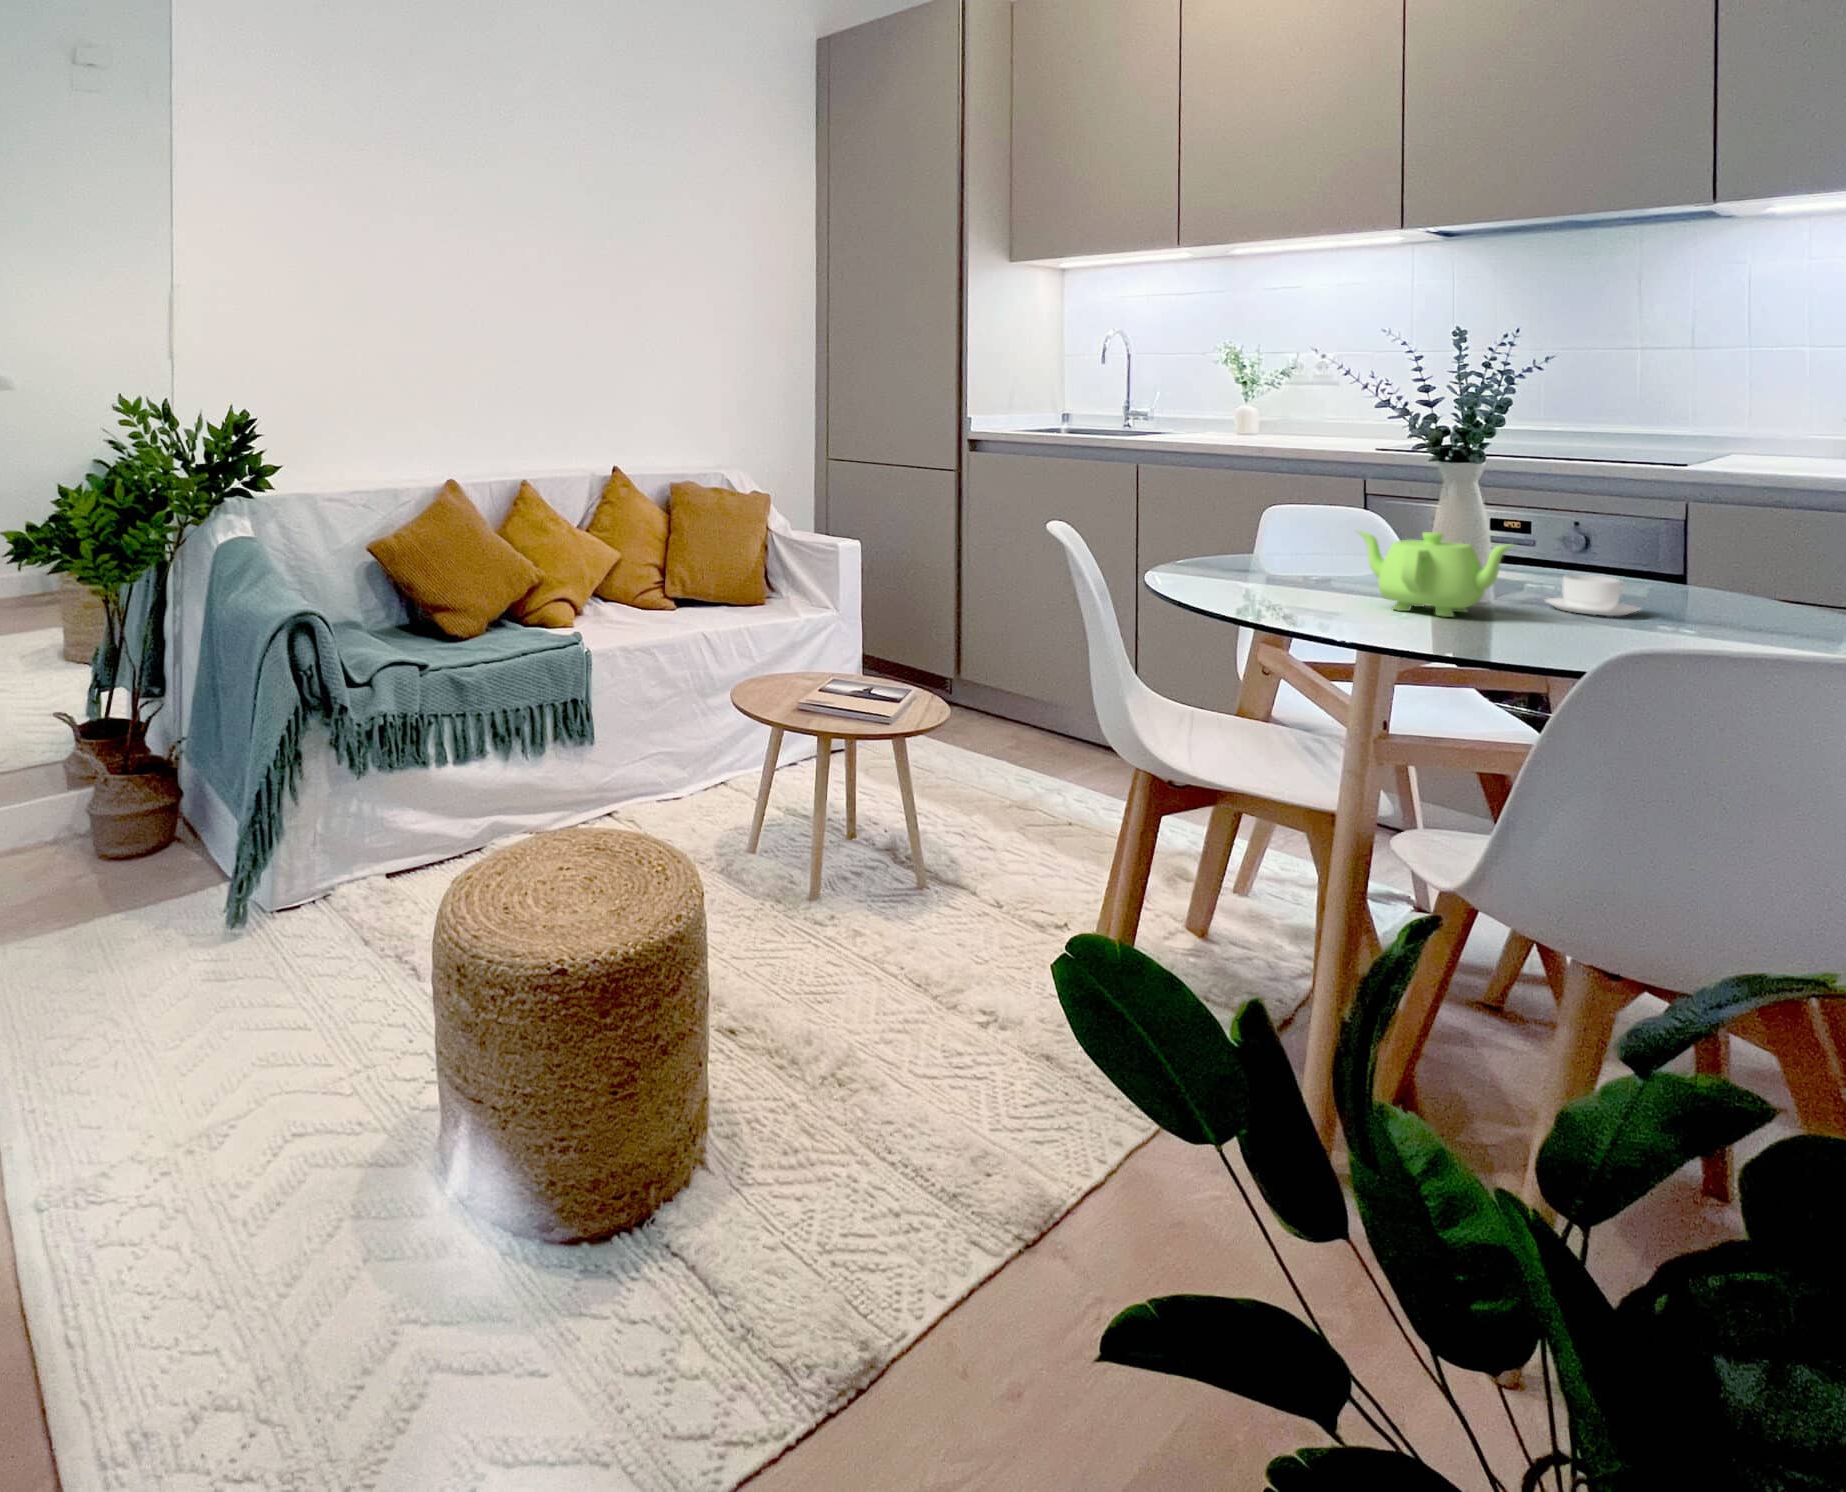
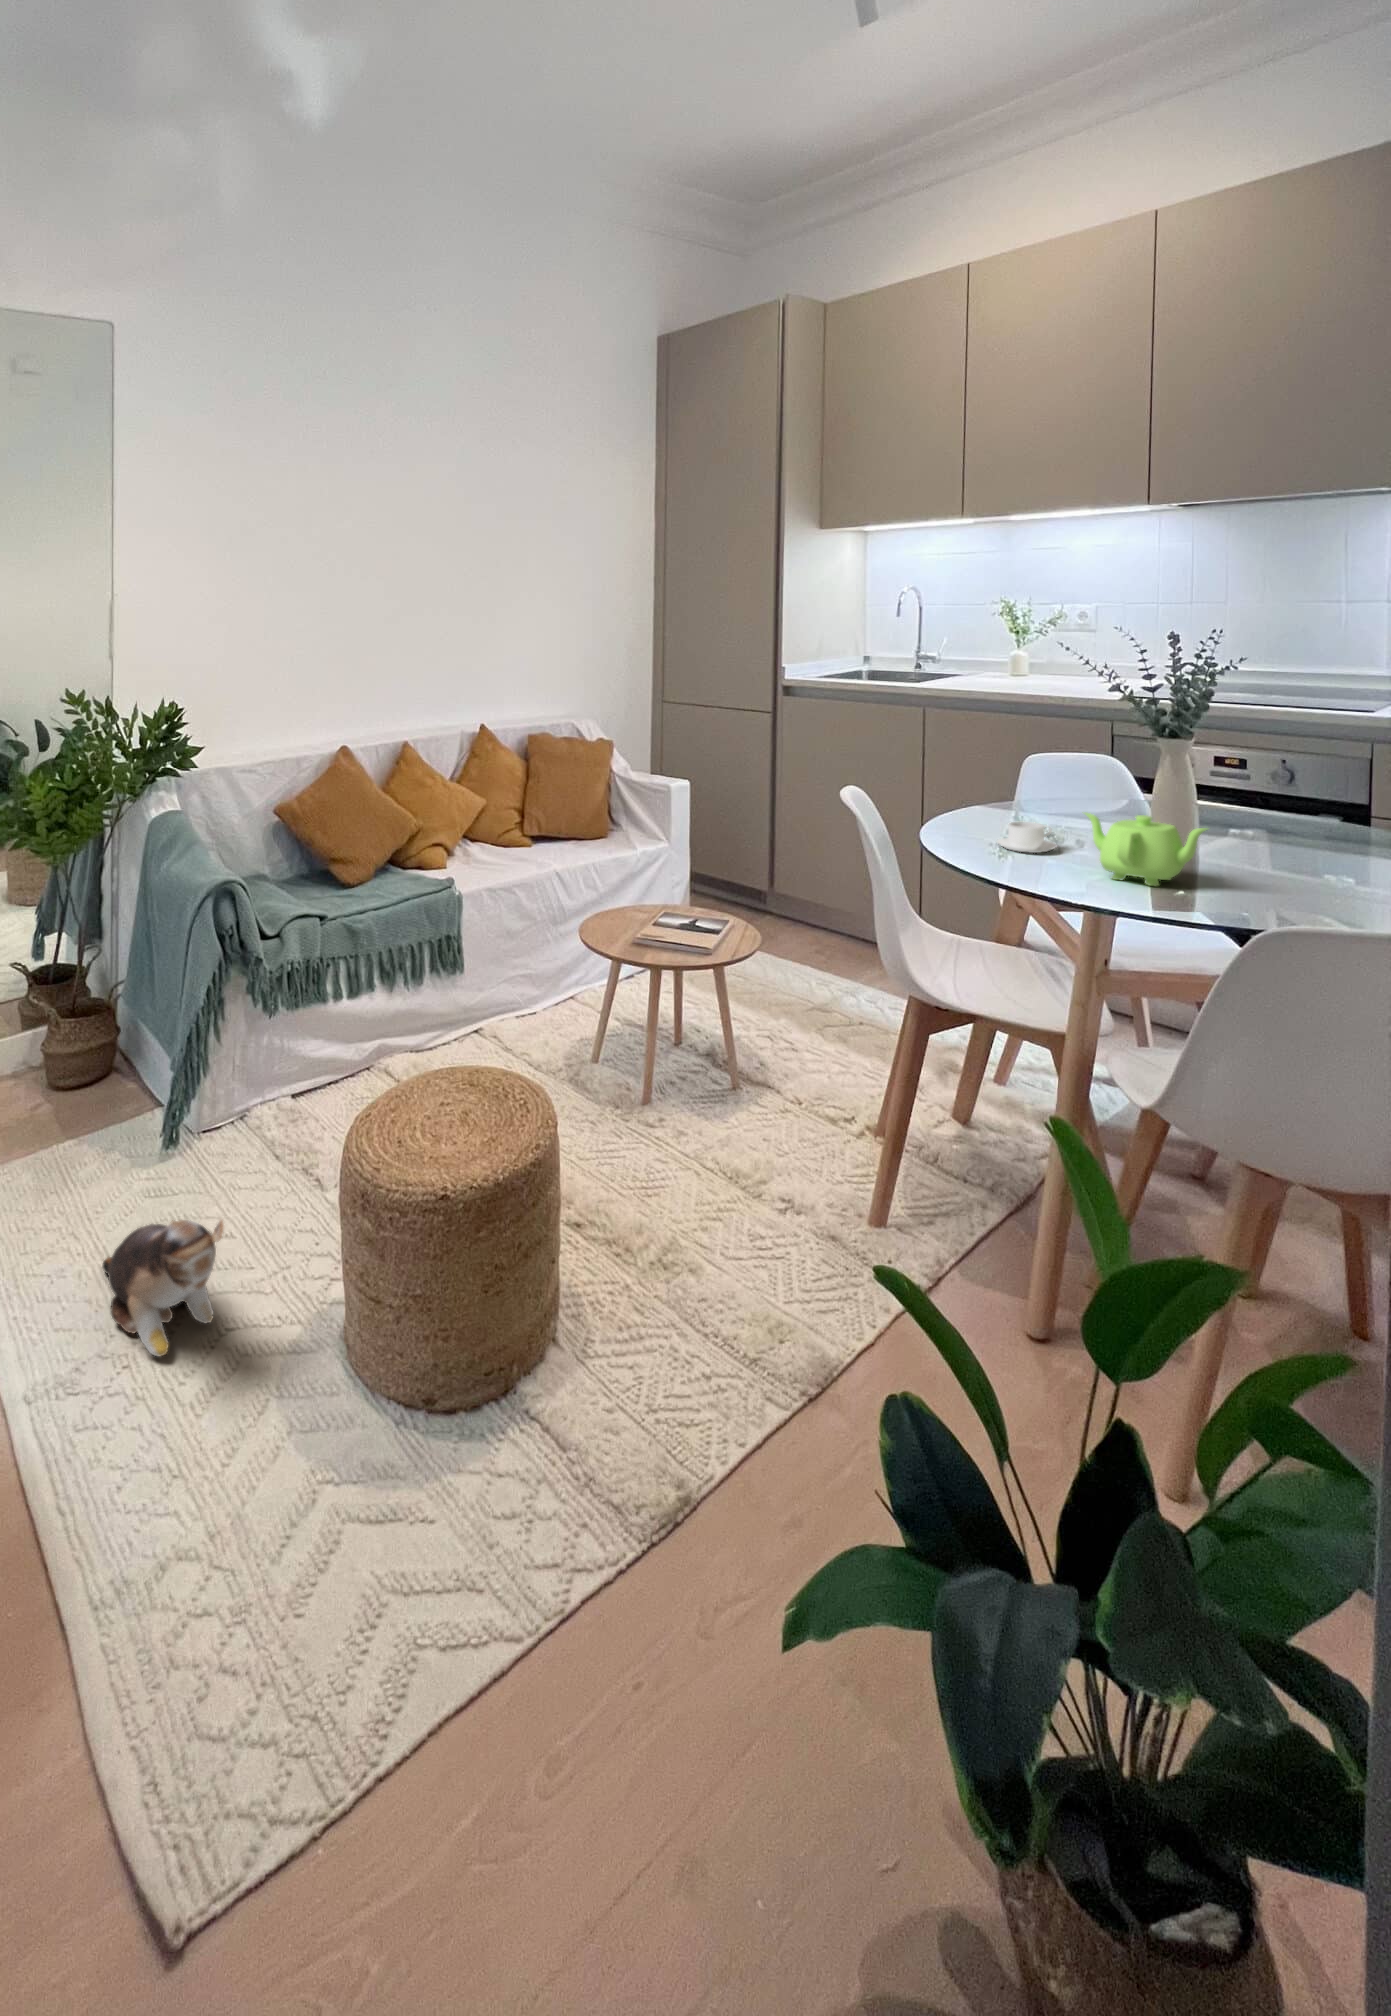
coffee cup: present [1545,575,1640,616] -> present [996,822,1057,853]
plush toy: none [138,994,293,1169] -> present [102,1220,224,1356]

